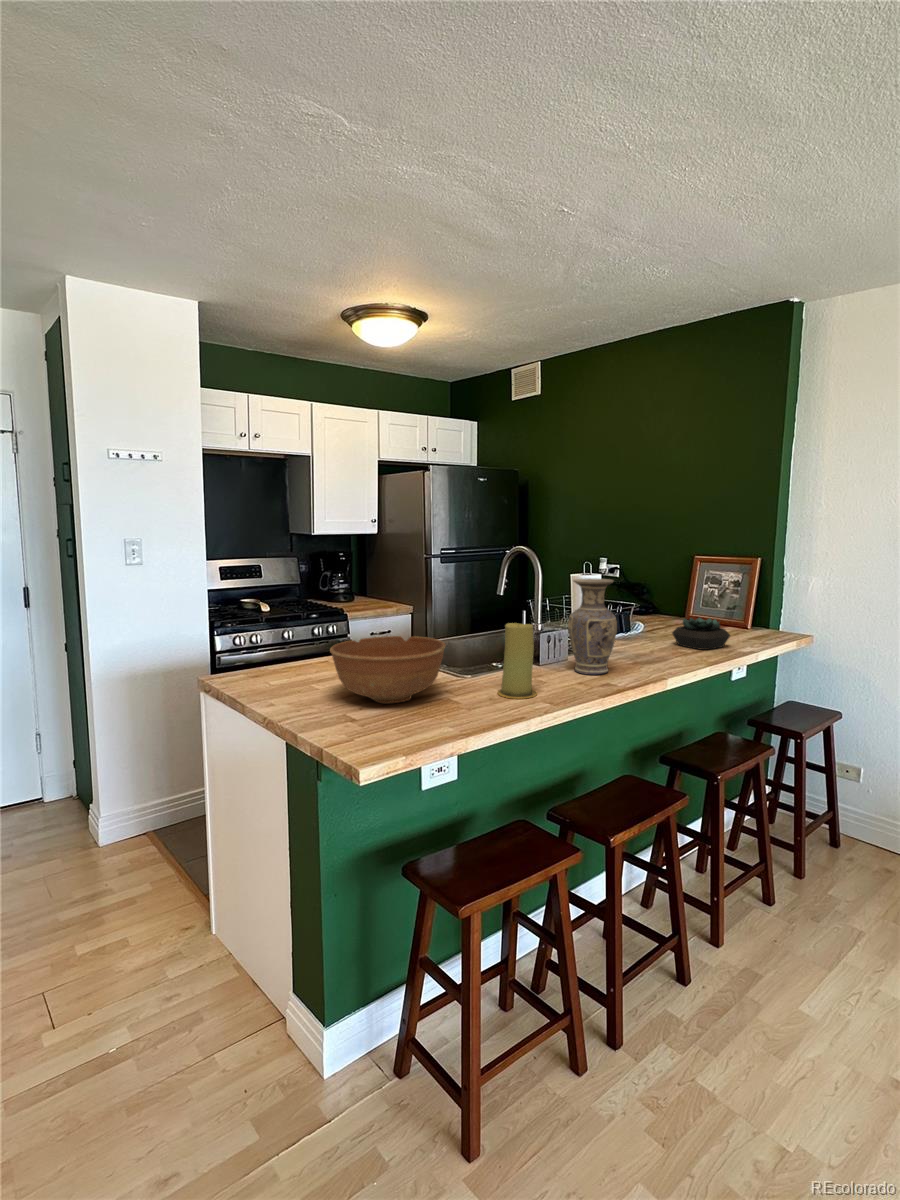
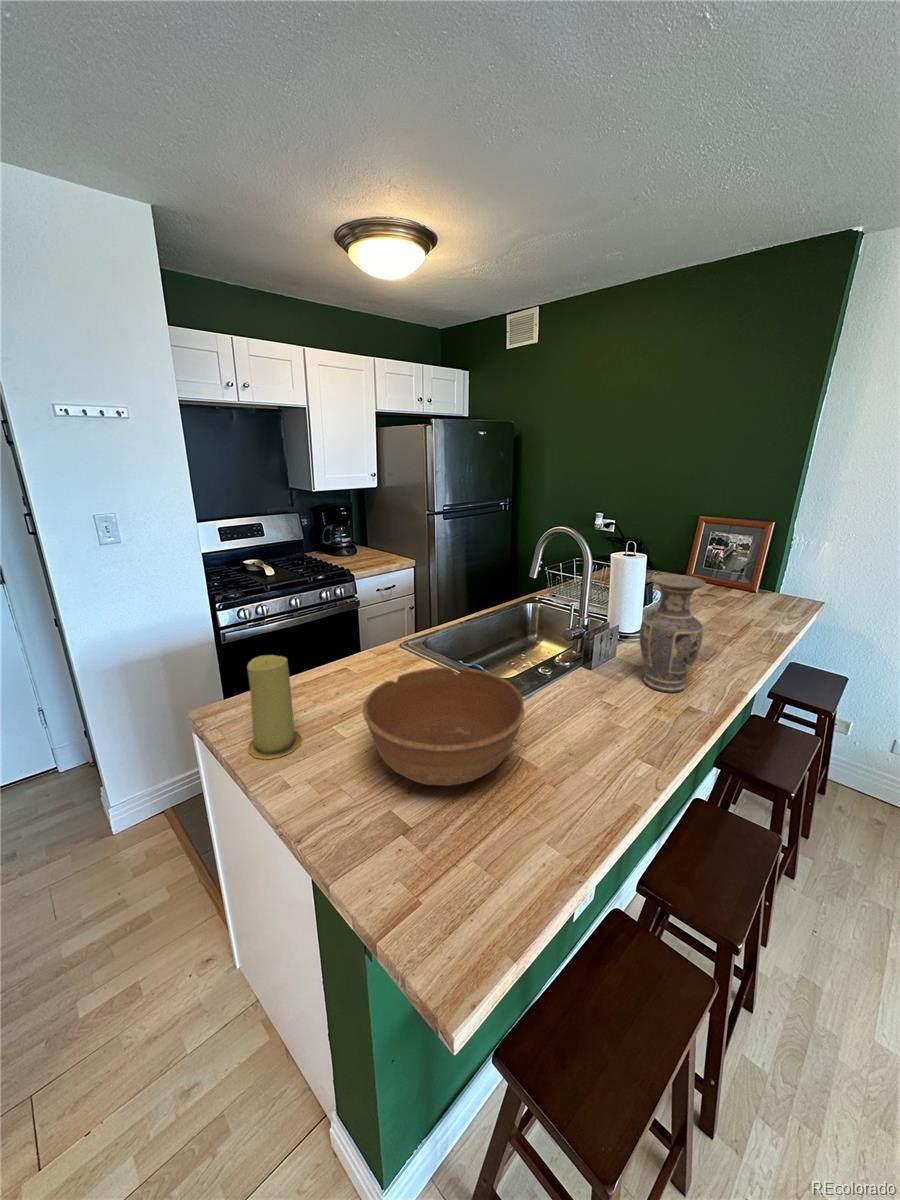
succulent plant: present [672,618,730,650] -> none [710,594,776,633]
candle: present [497,623,537,699] -> present [247,655,302,759]

